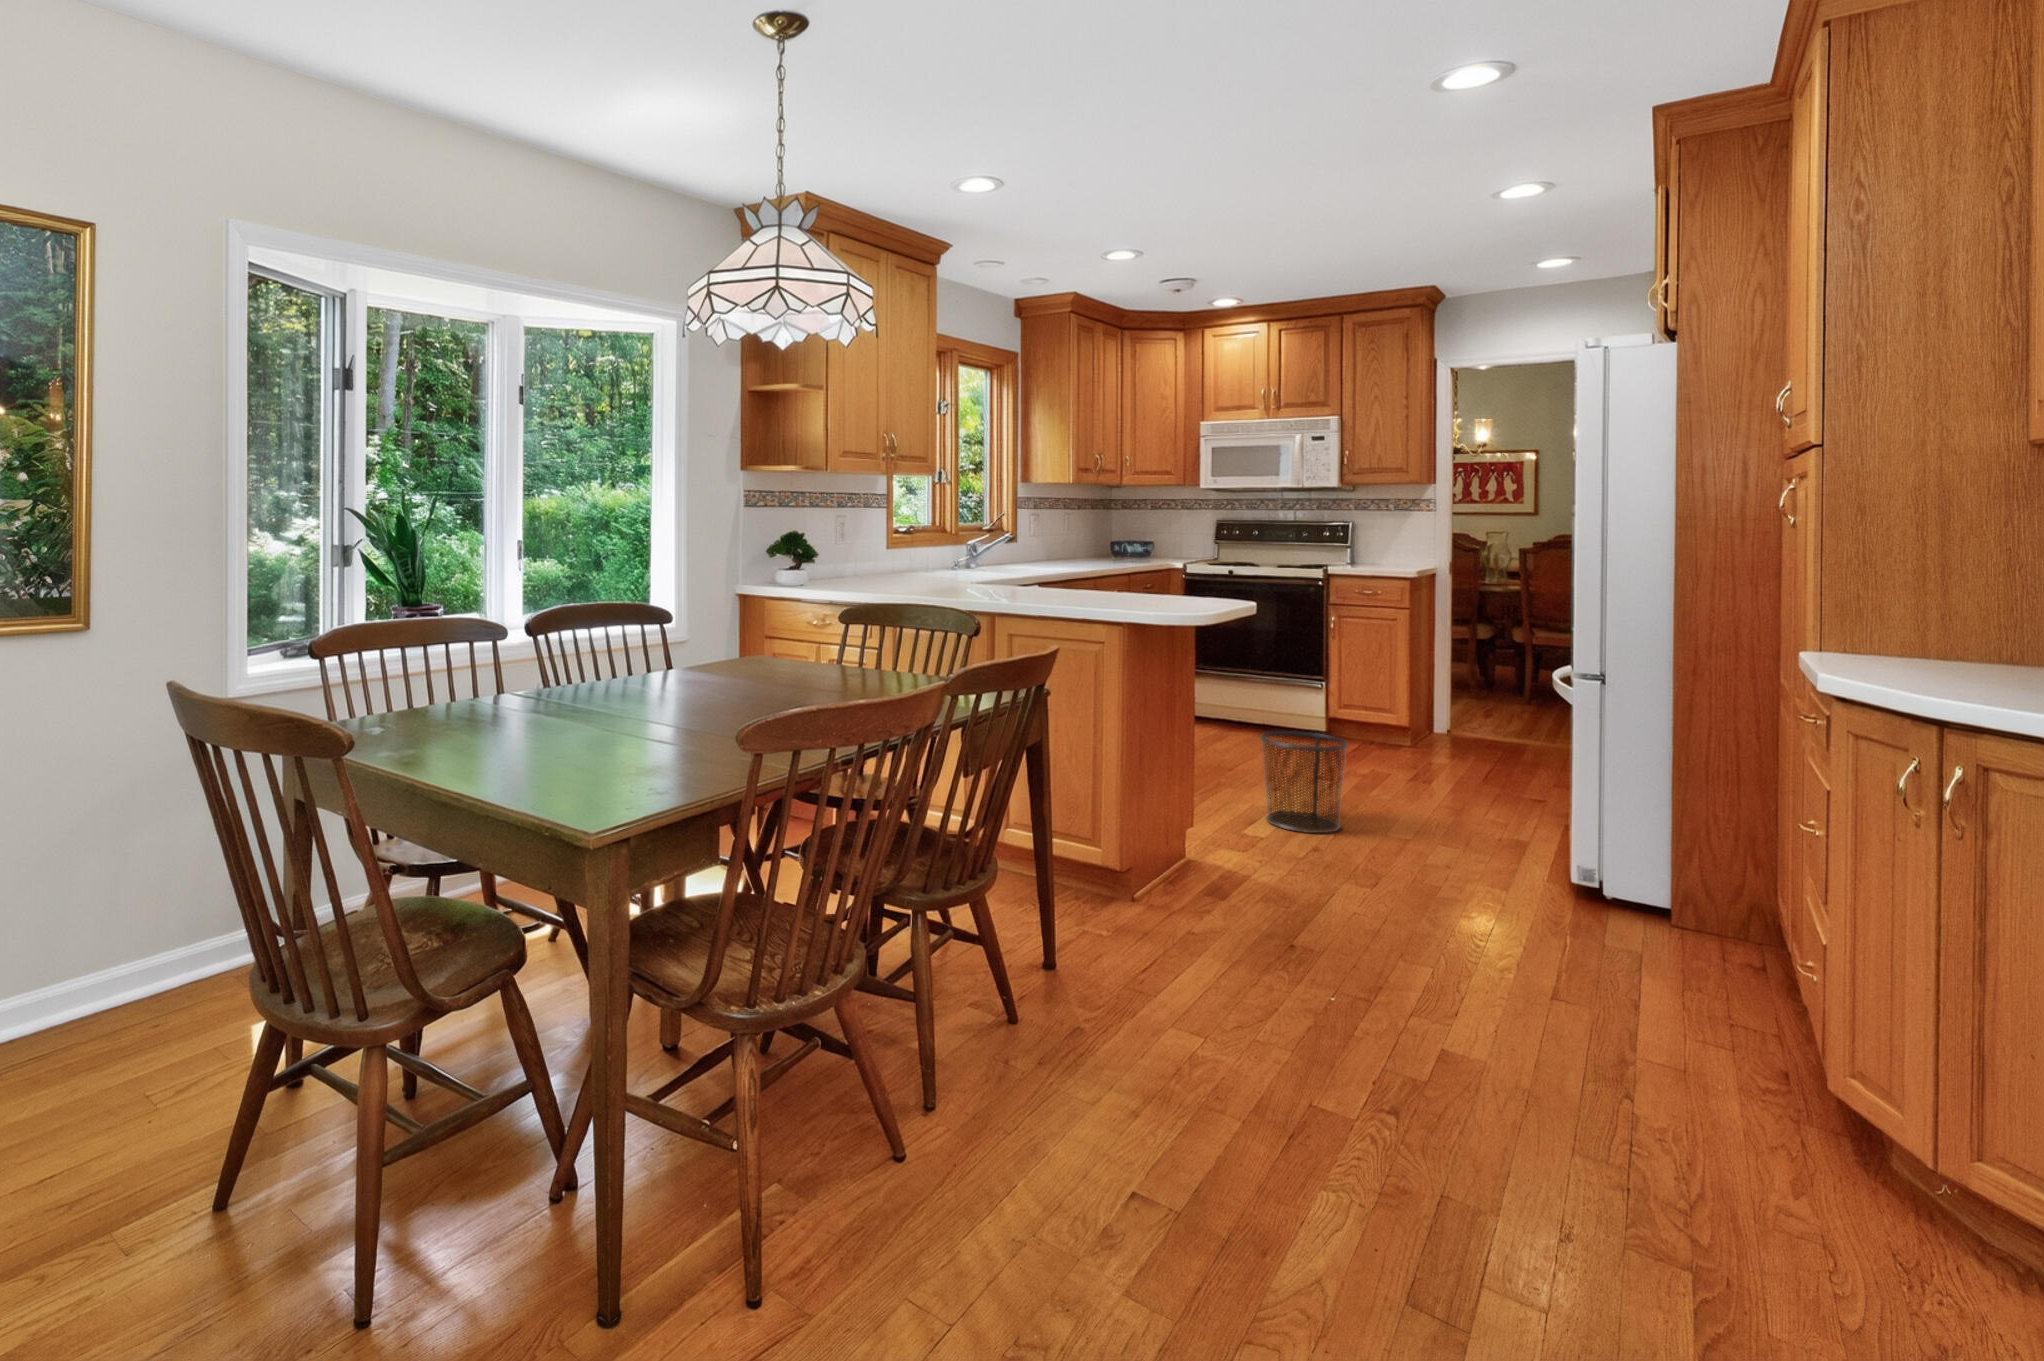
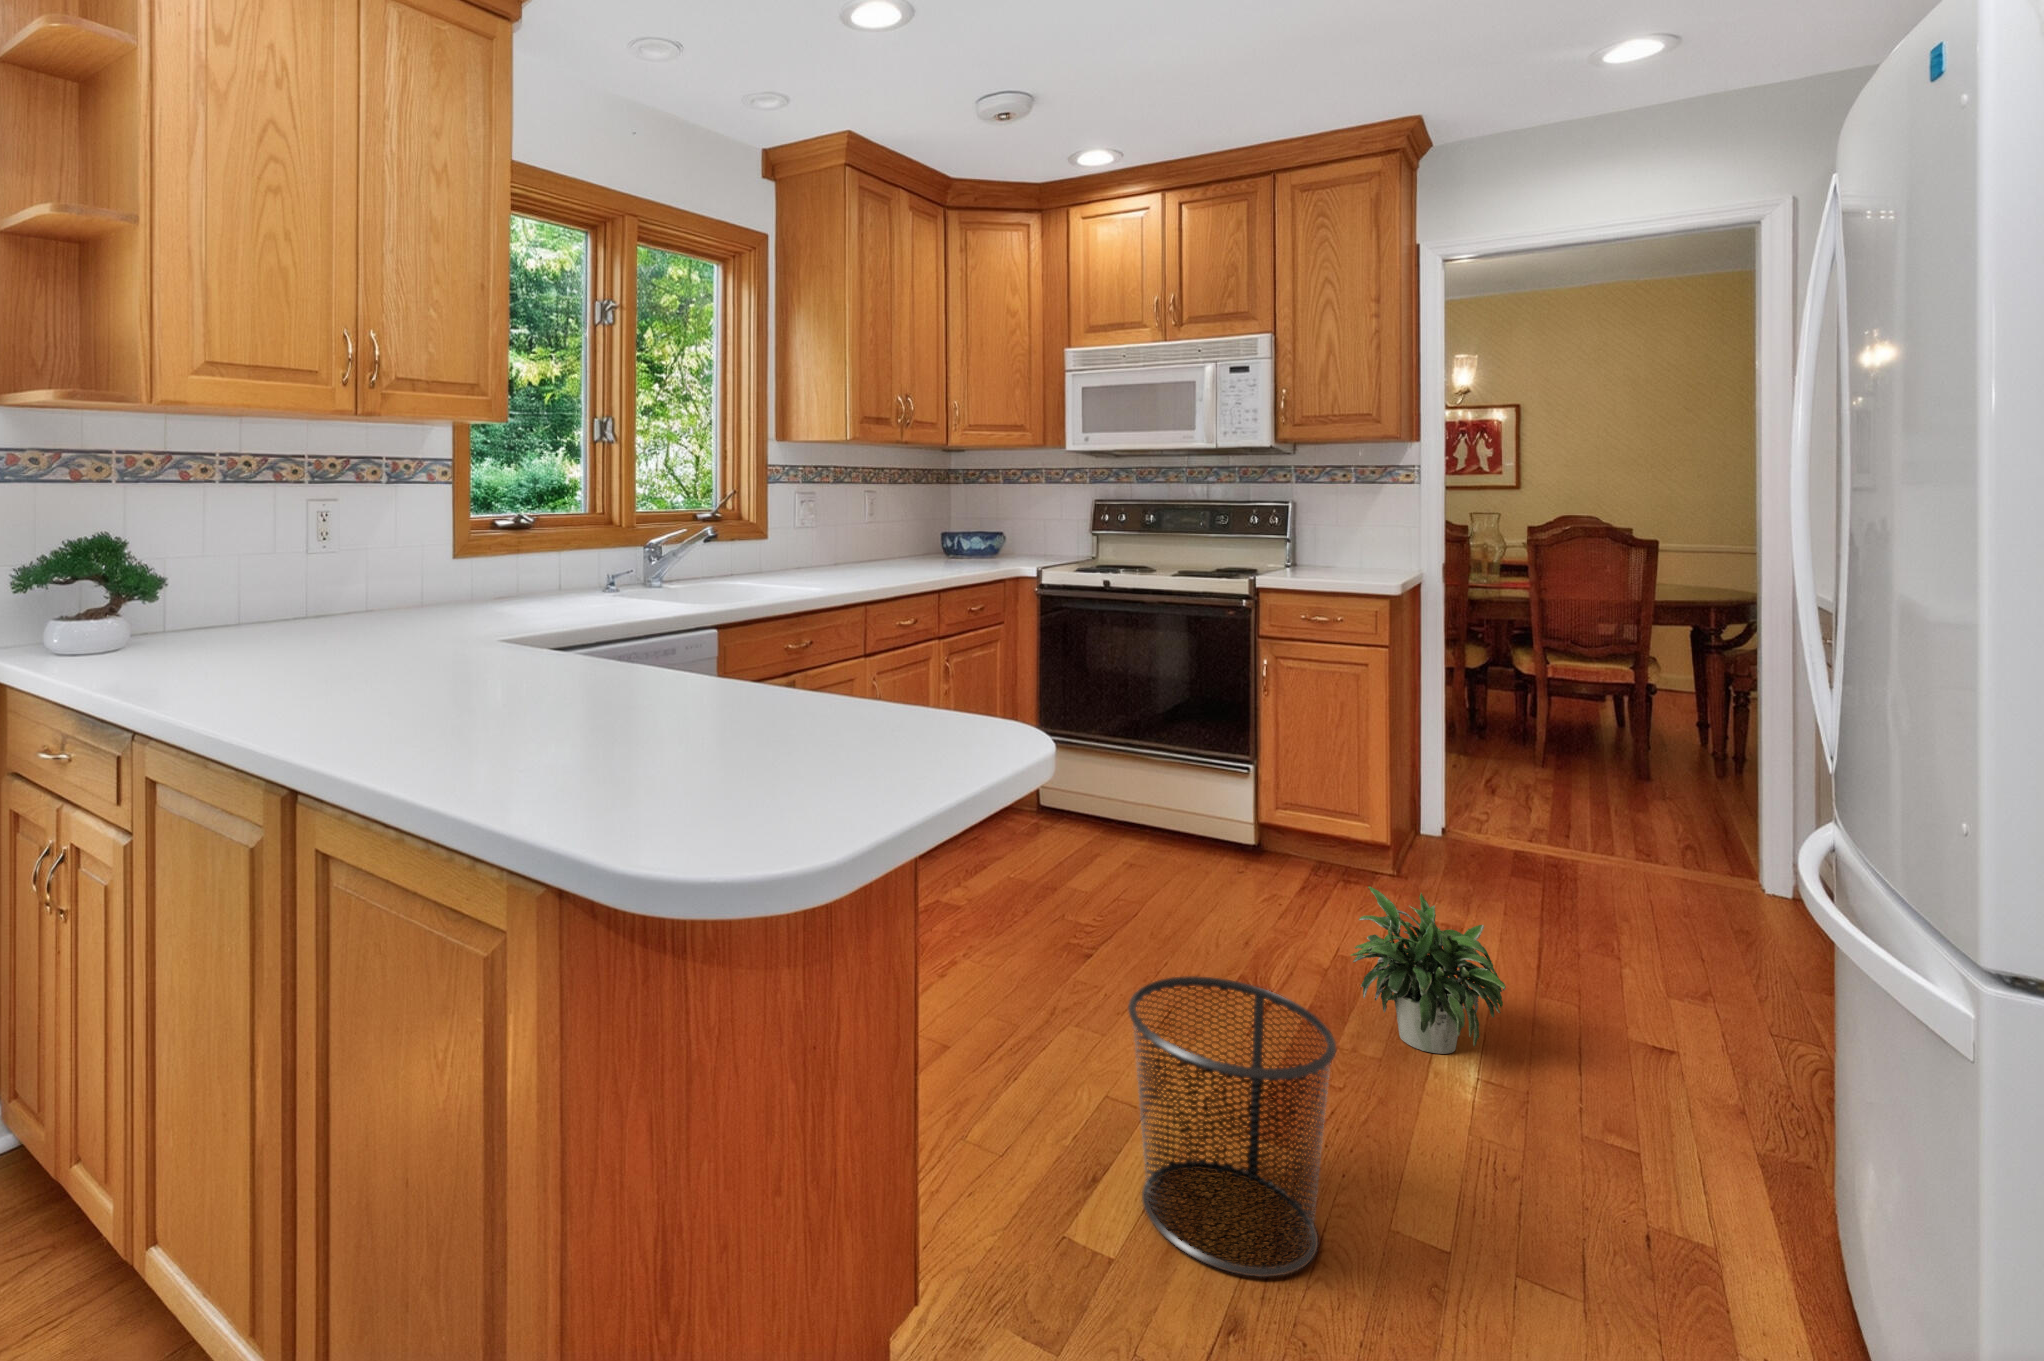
potted plant: none [1368,720,1444,793] -> present [1351,886,1506,1054]

